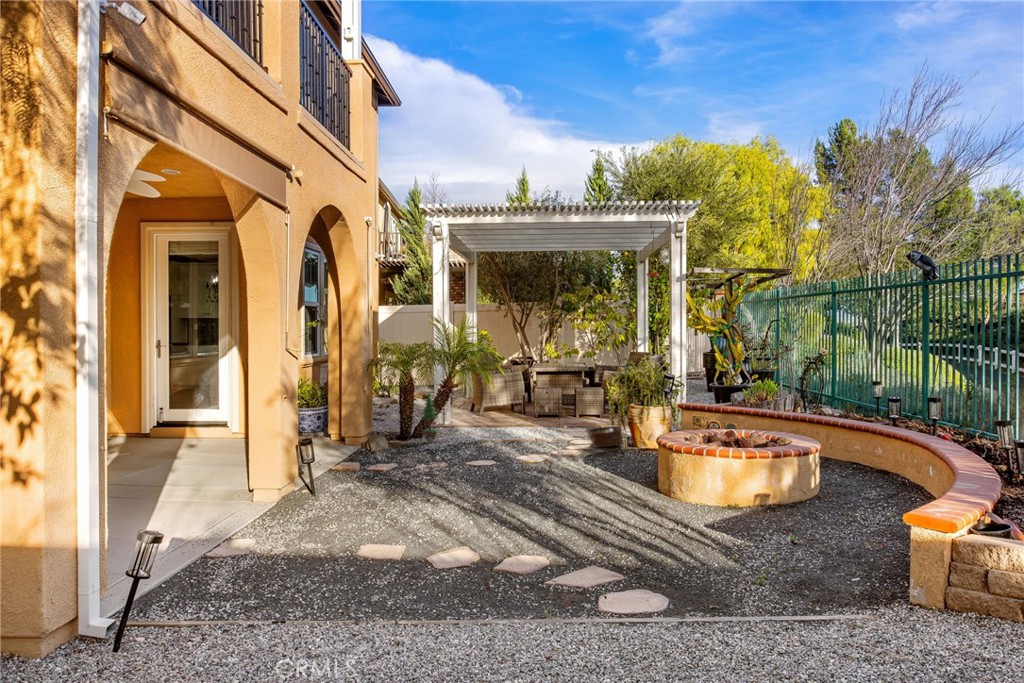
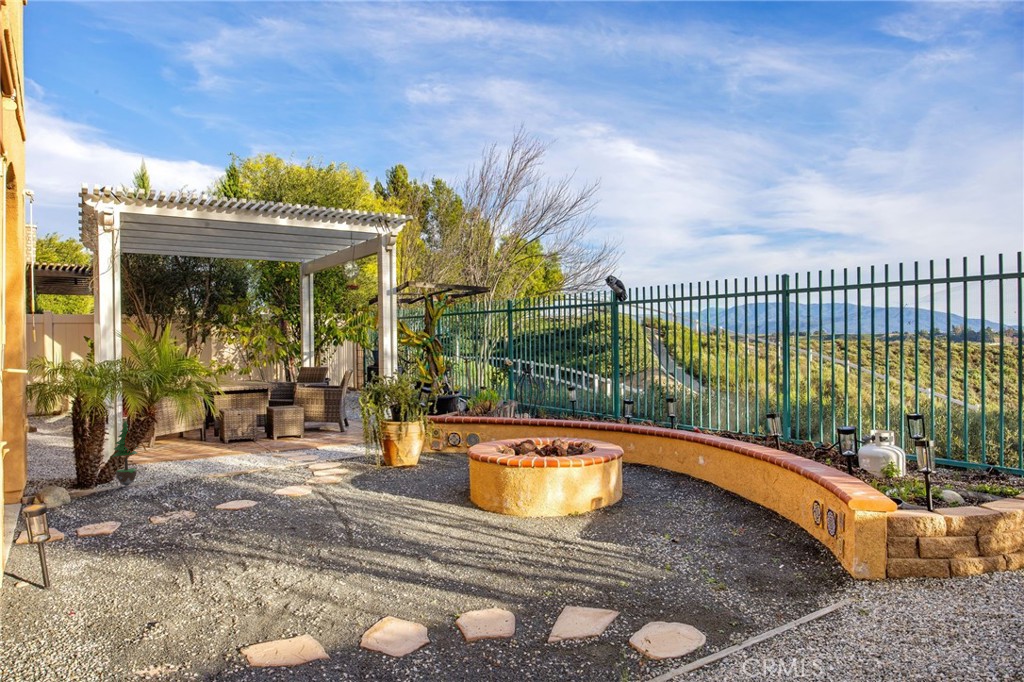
woven basket: present [586,422,622,448] -> none [336,439,379,471]

